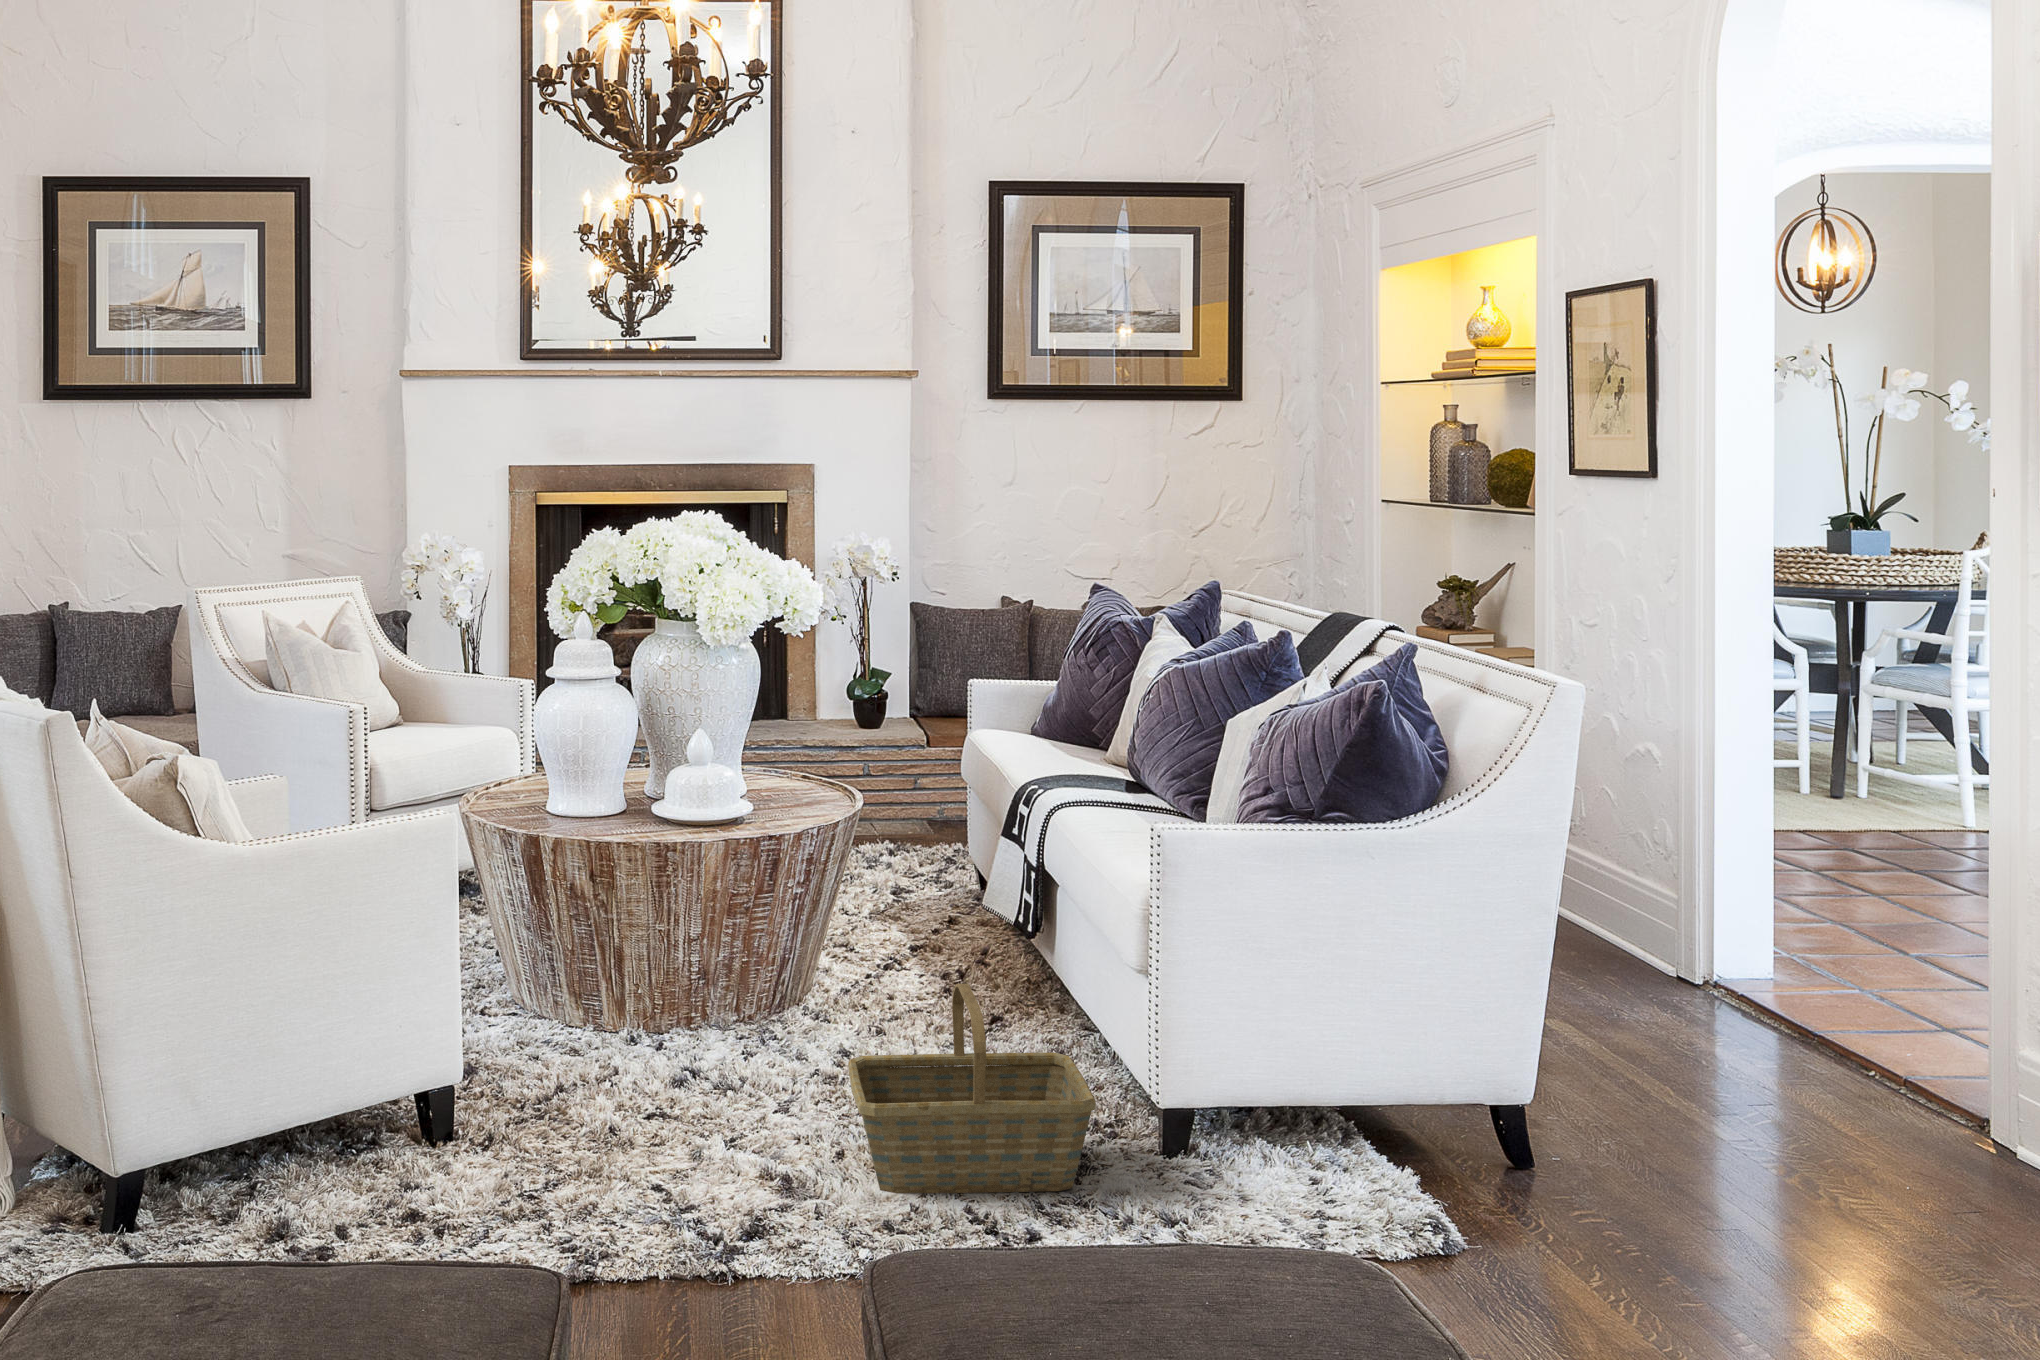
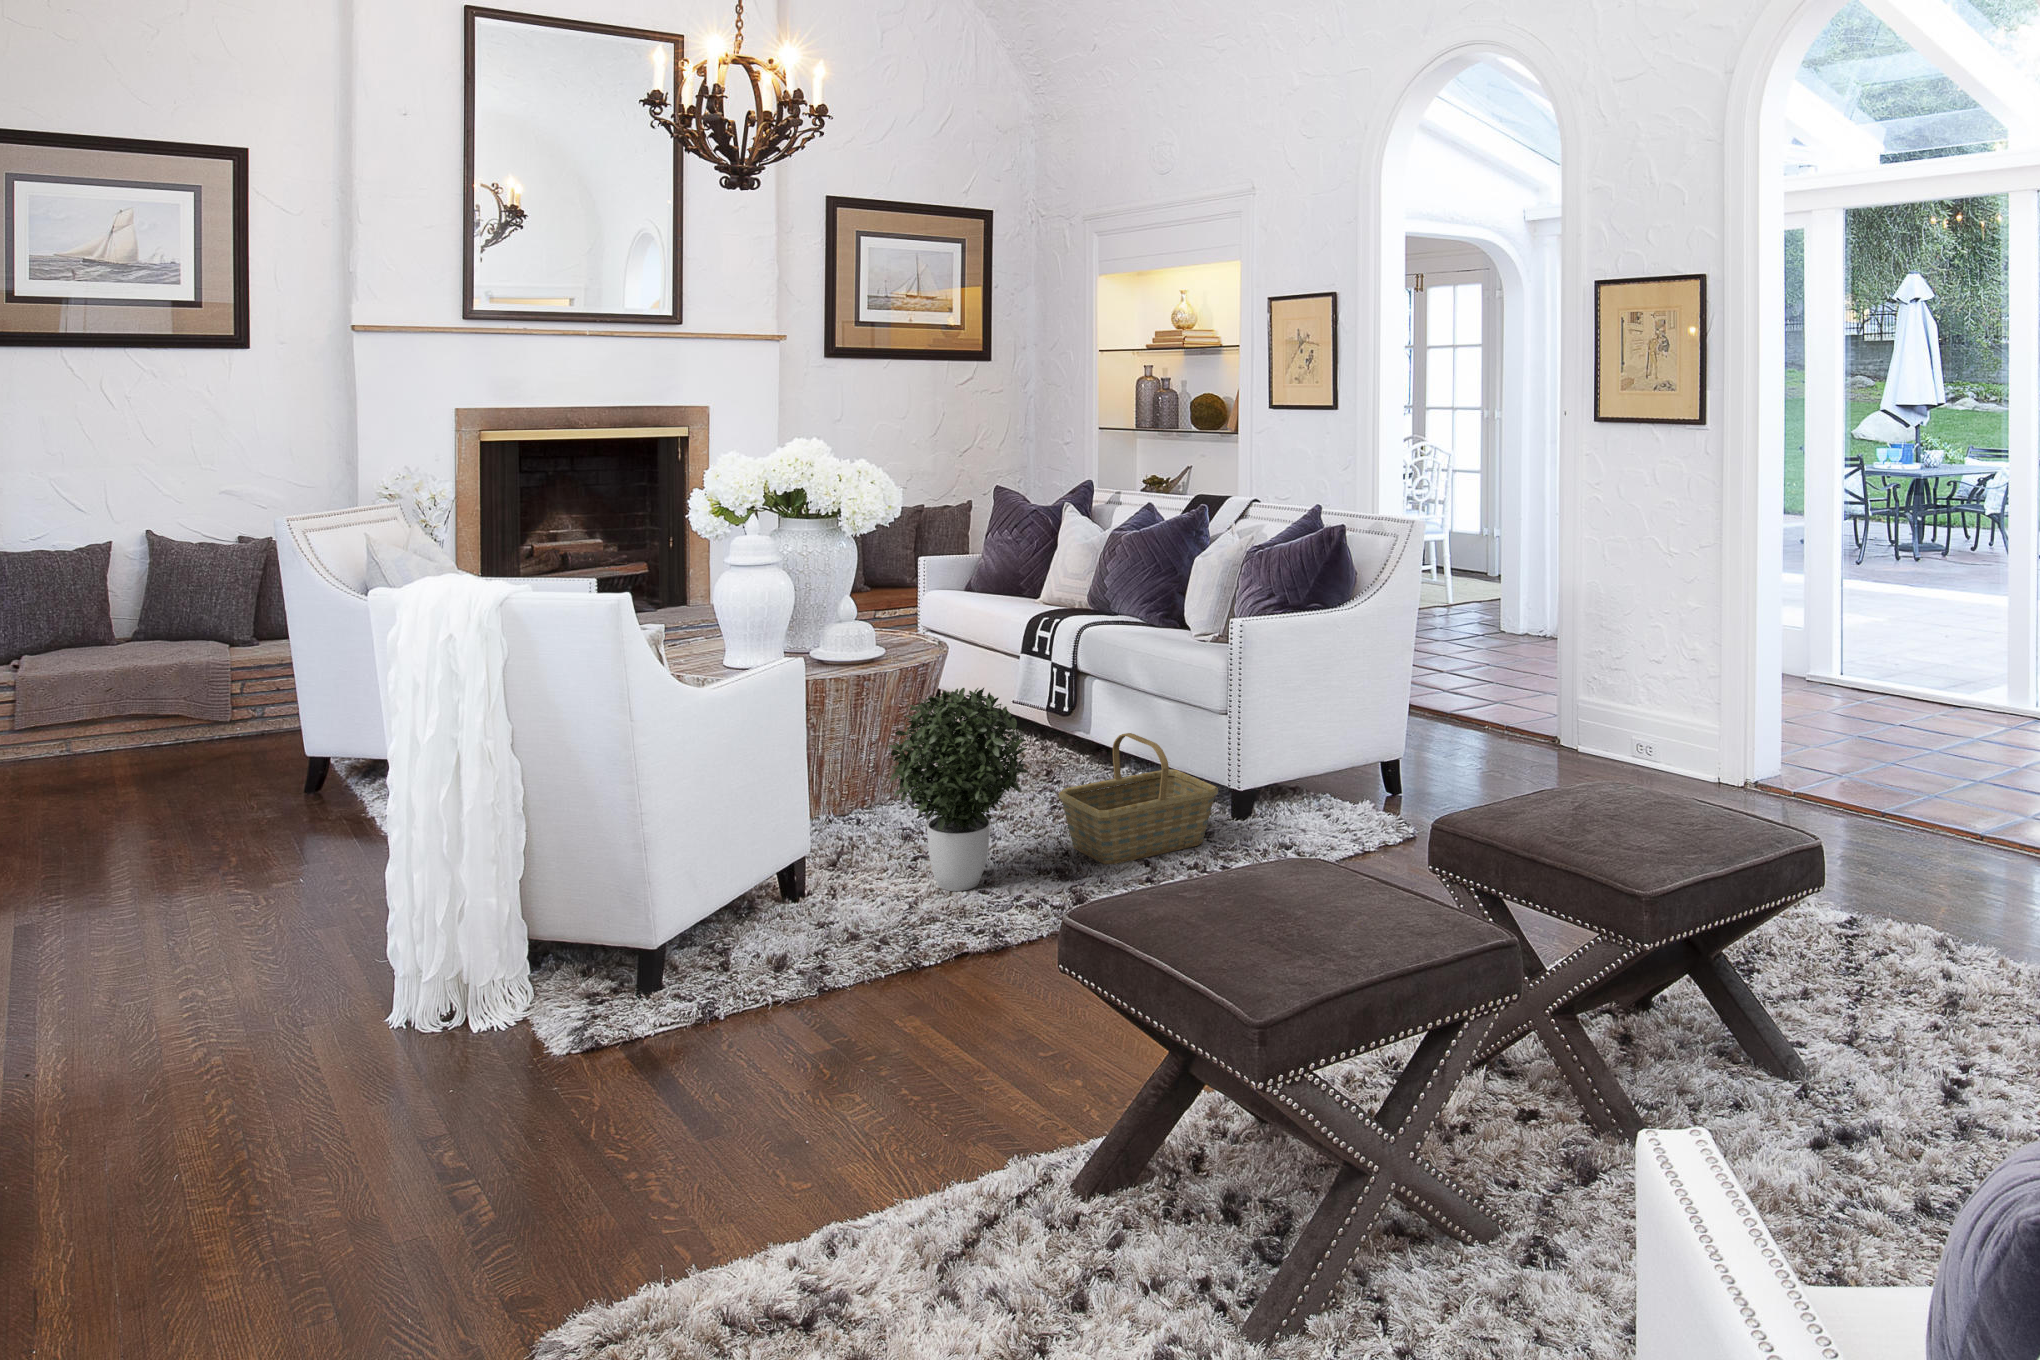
potted plant: none [538,878,744,1186] -> present [888,688,1029,891]

